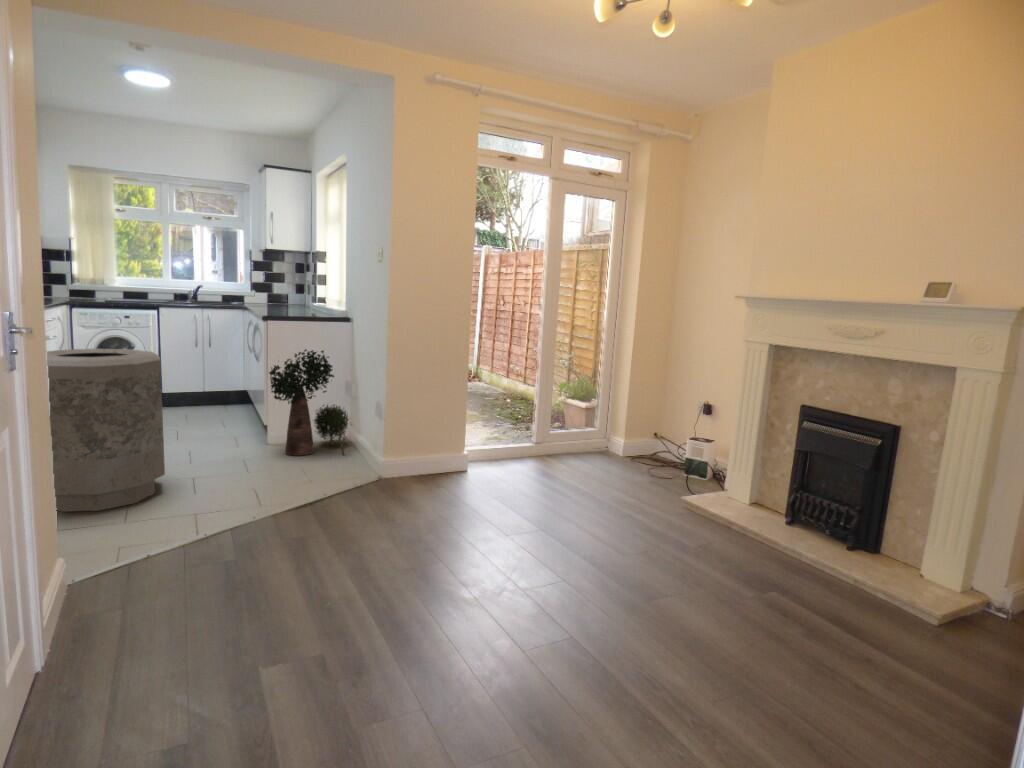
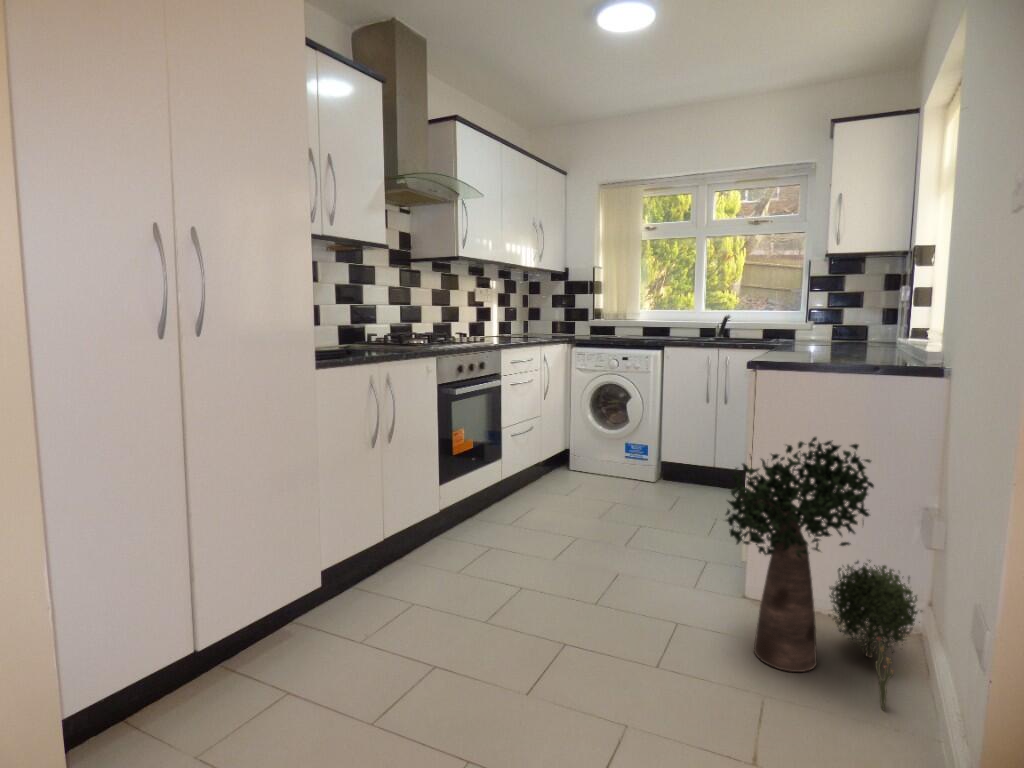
trash can: present [47,349,165,512] -> none [291,408,497,702]

